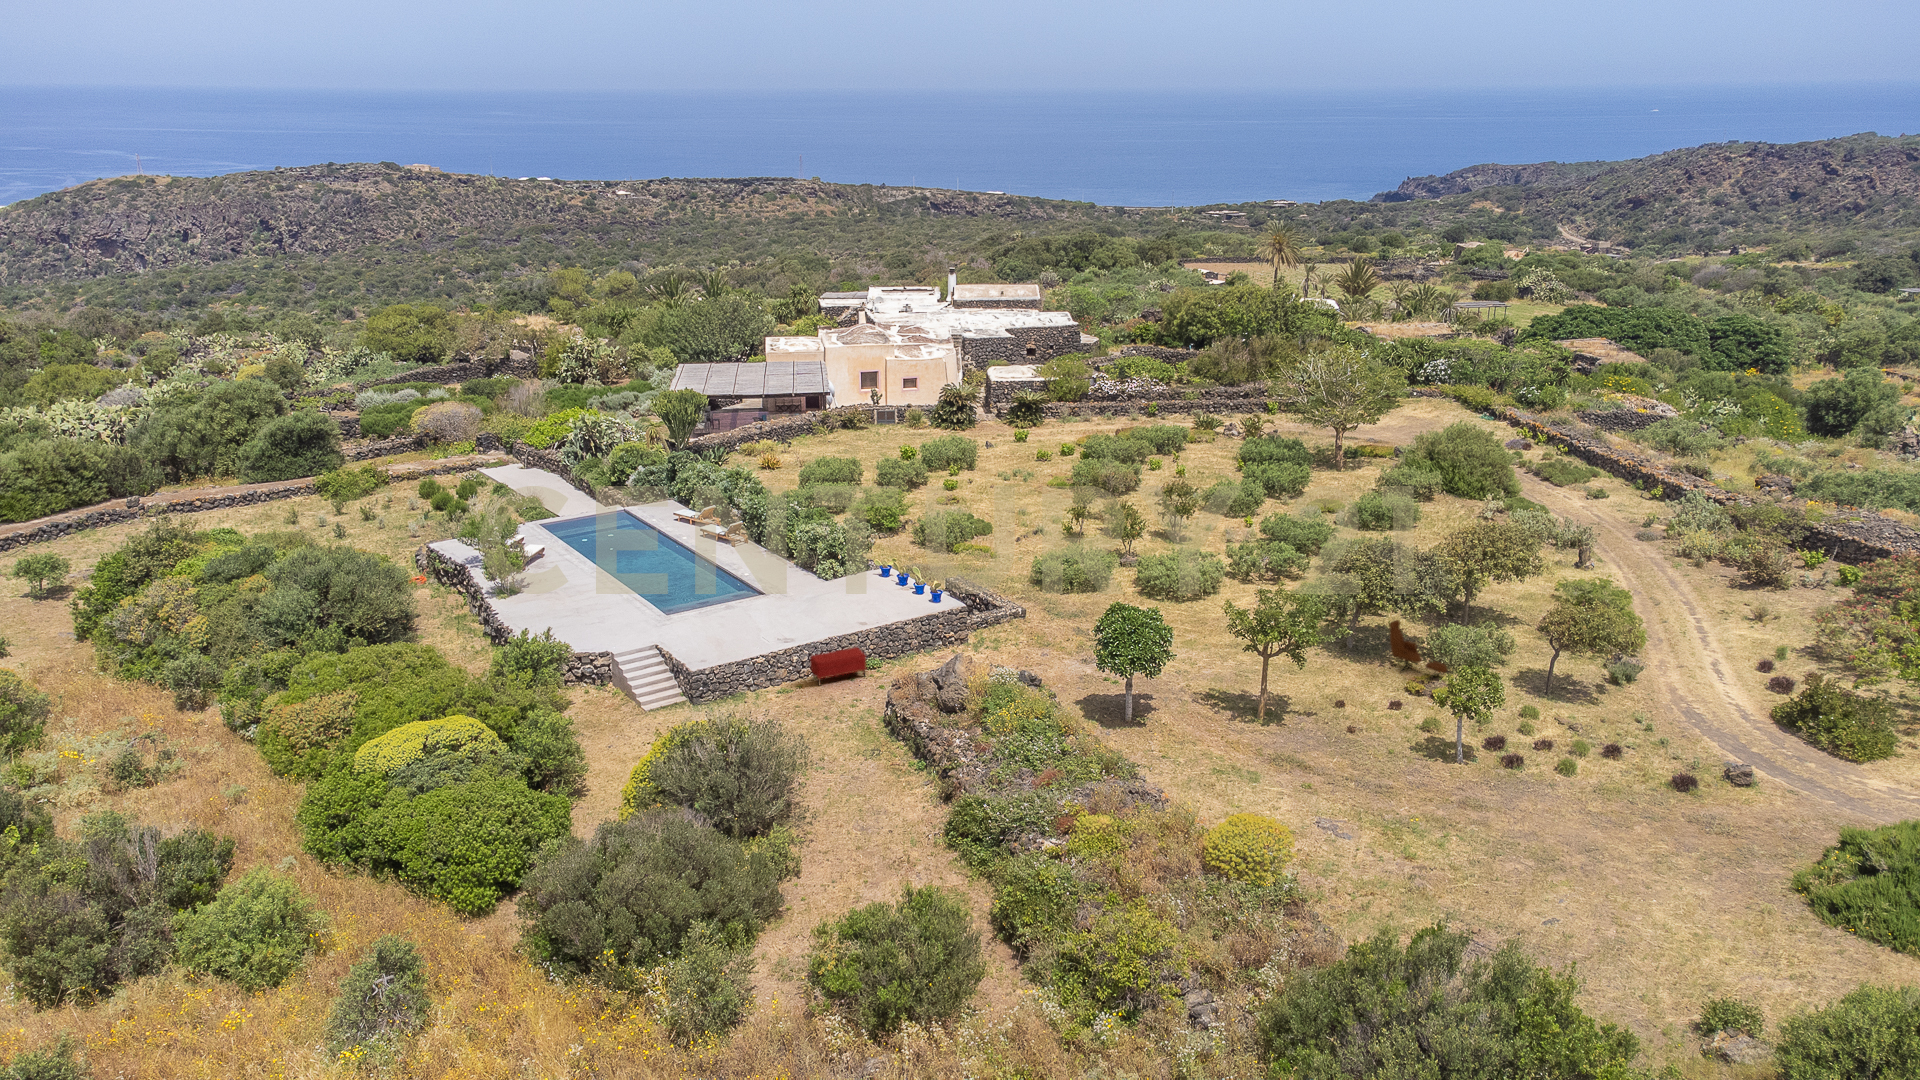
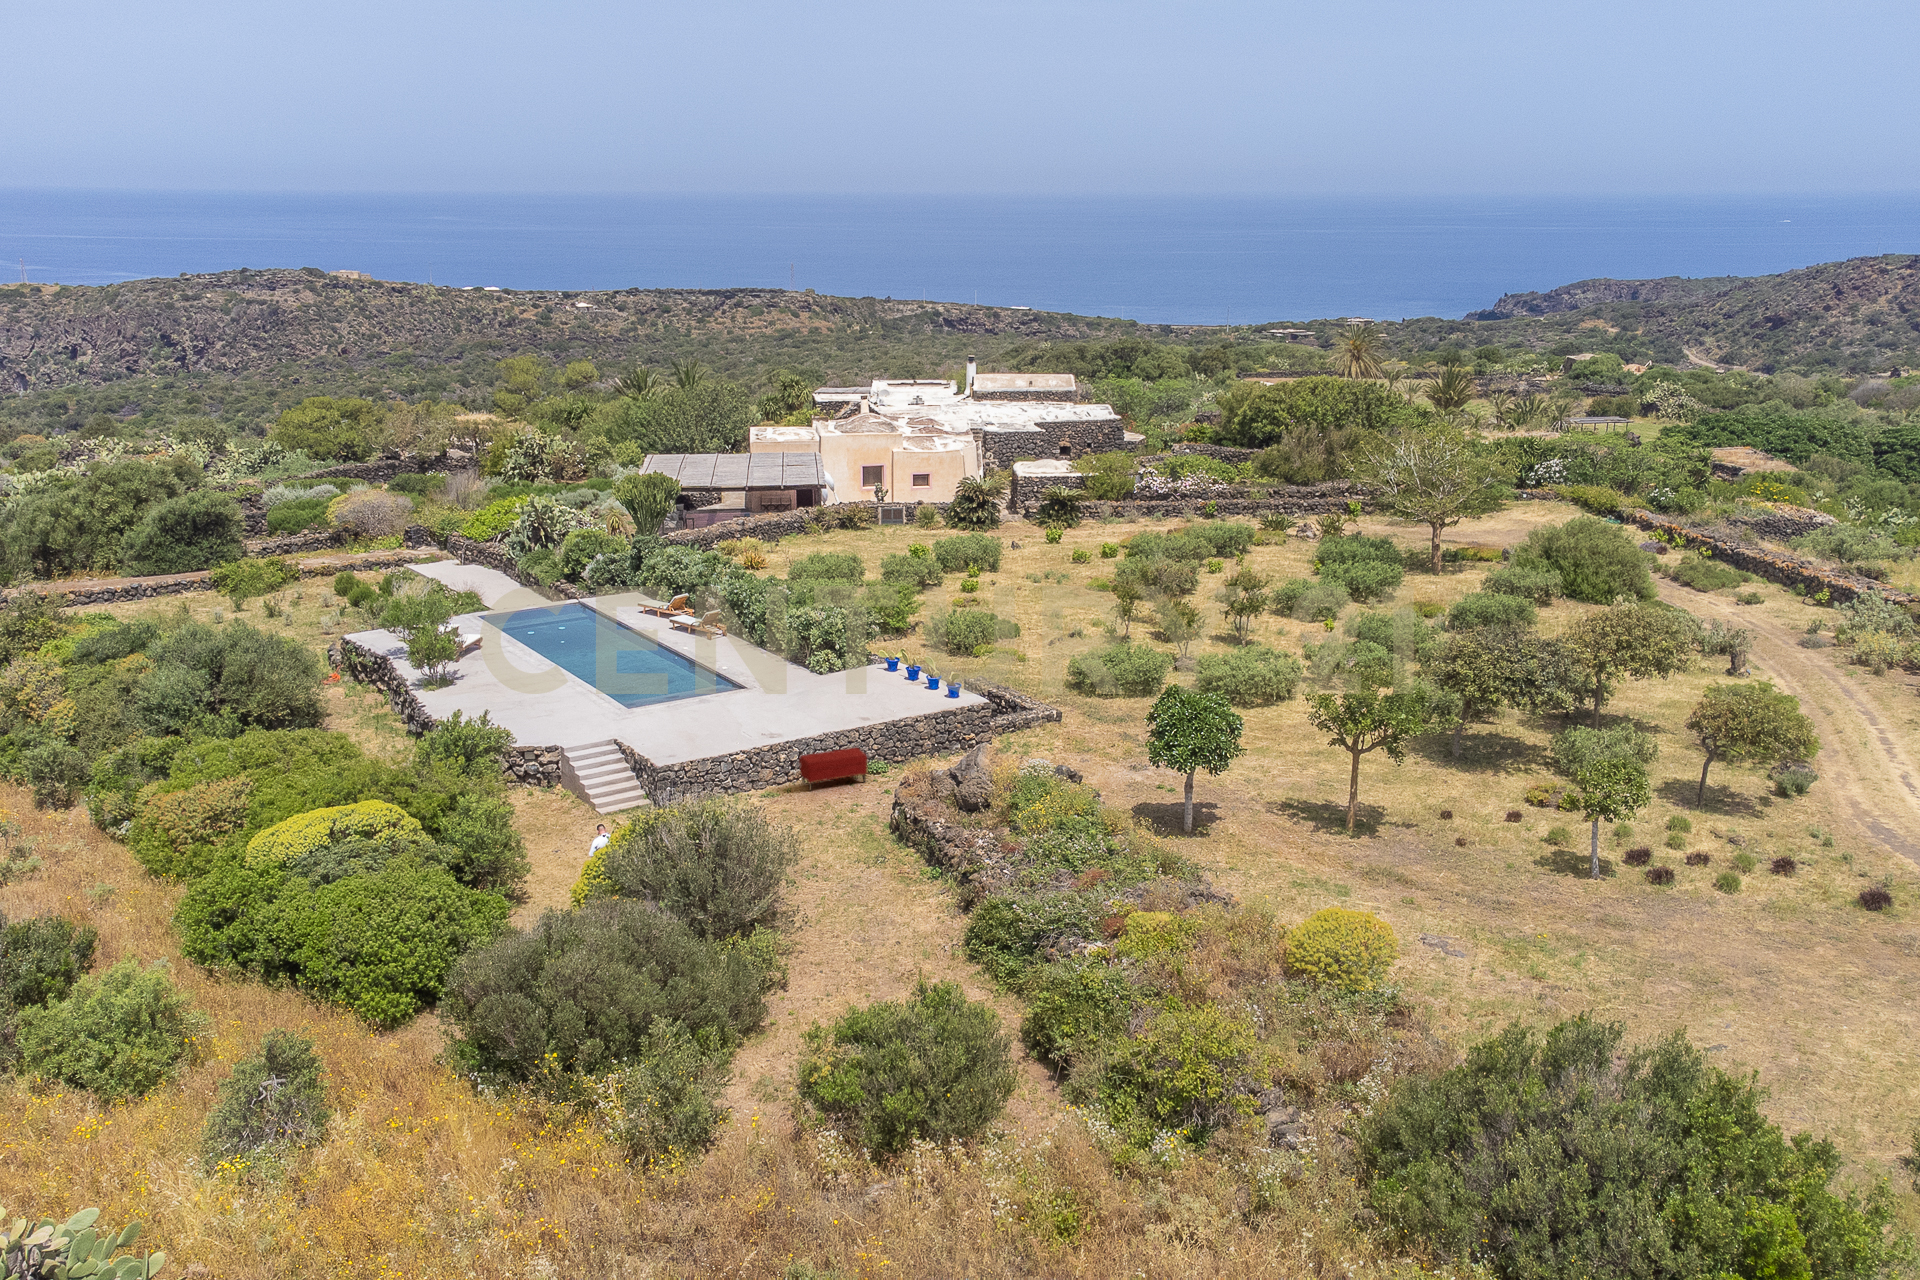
lounge chair: present [1389,620,1447,677] -> none [1504,720,1577,792]

